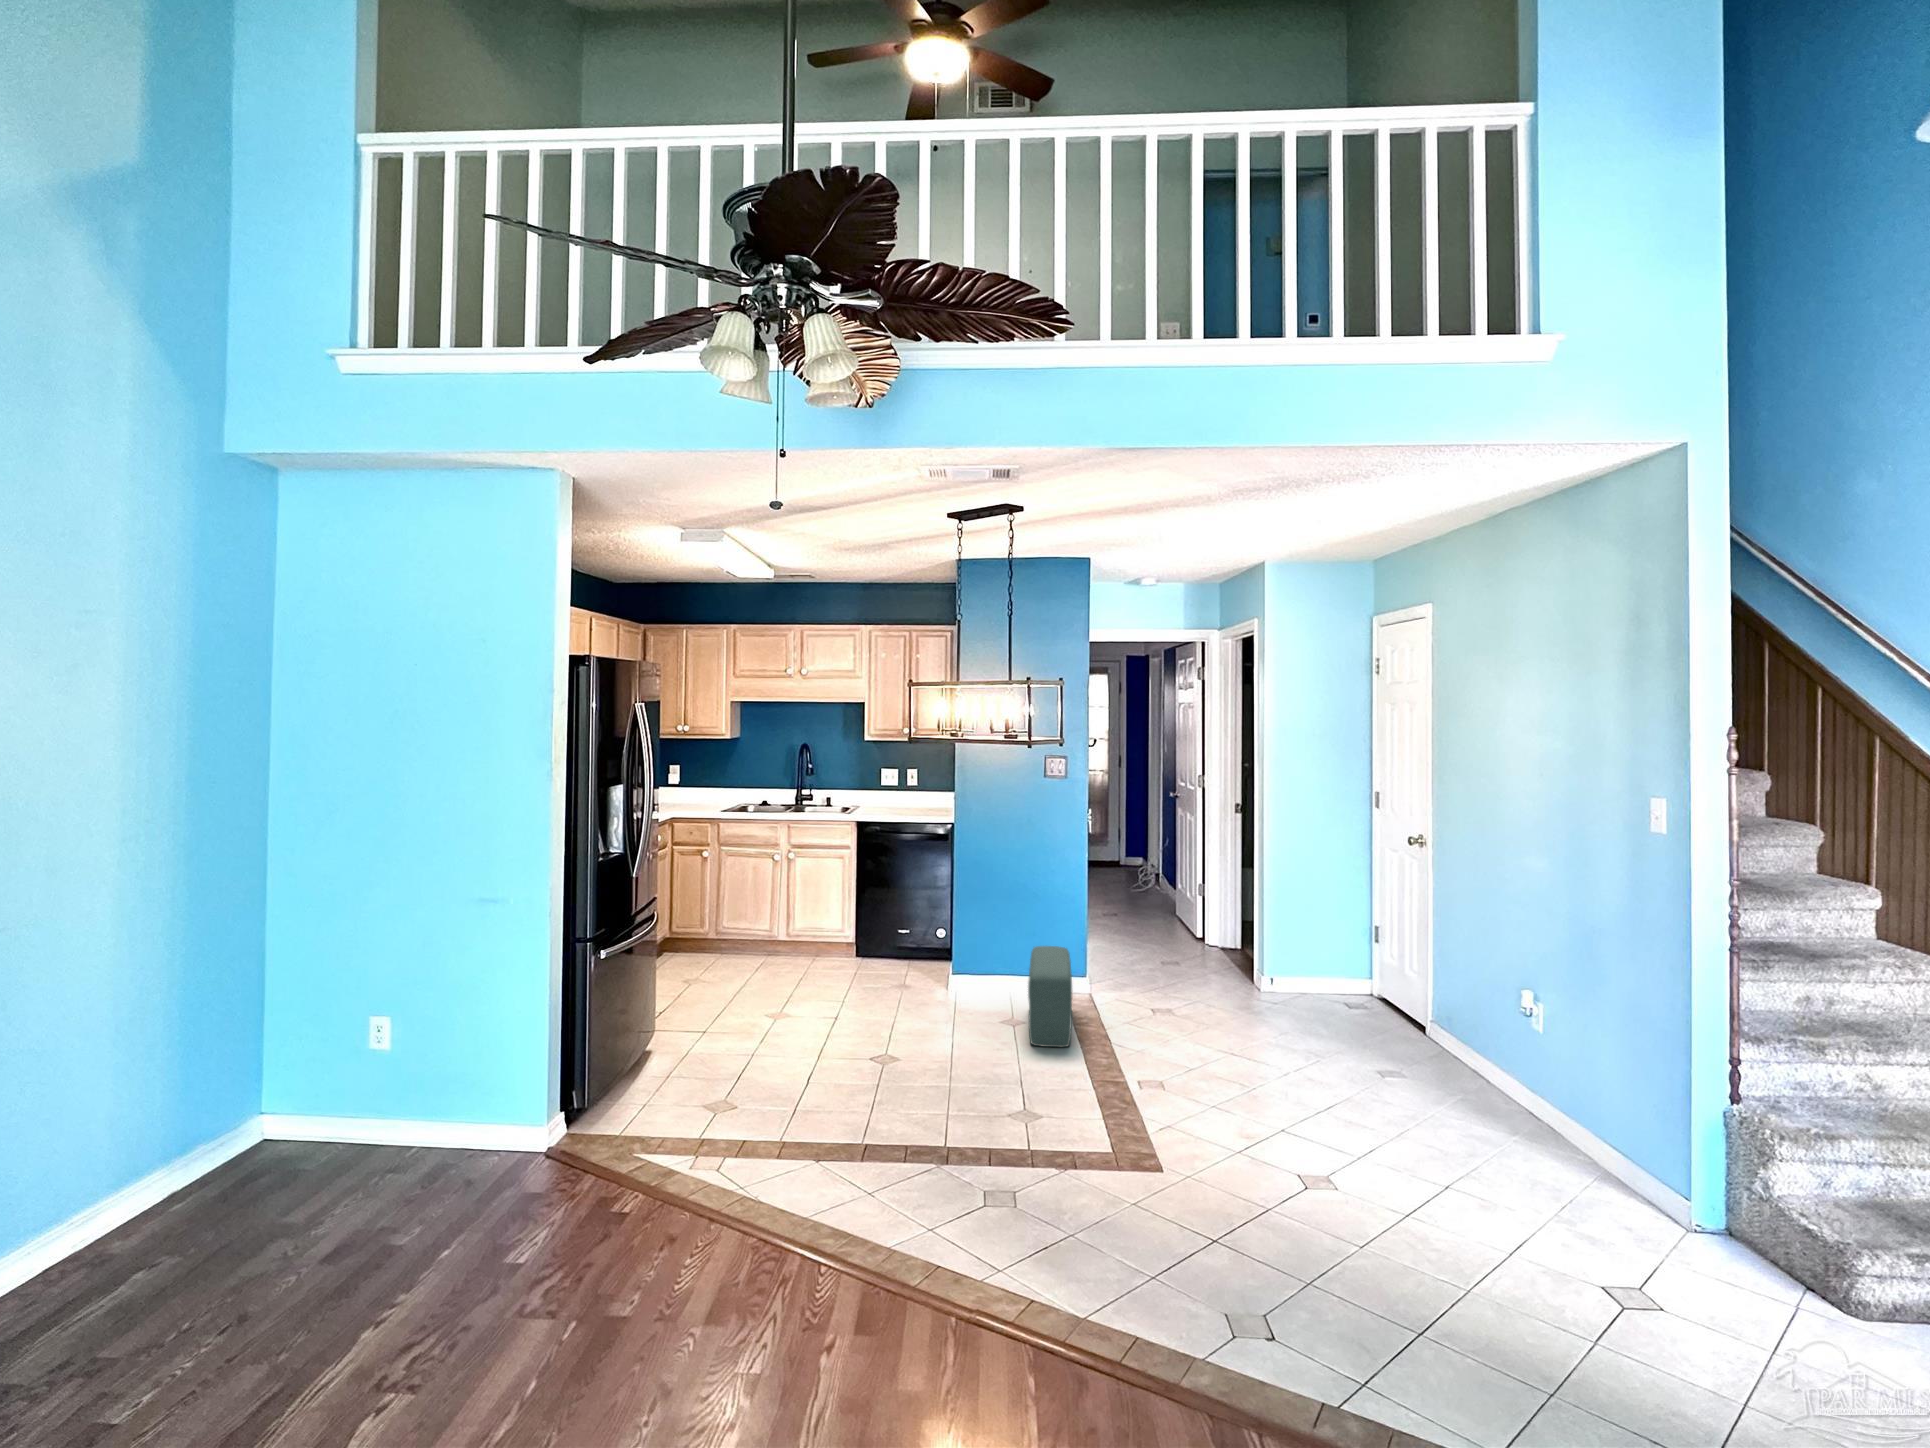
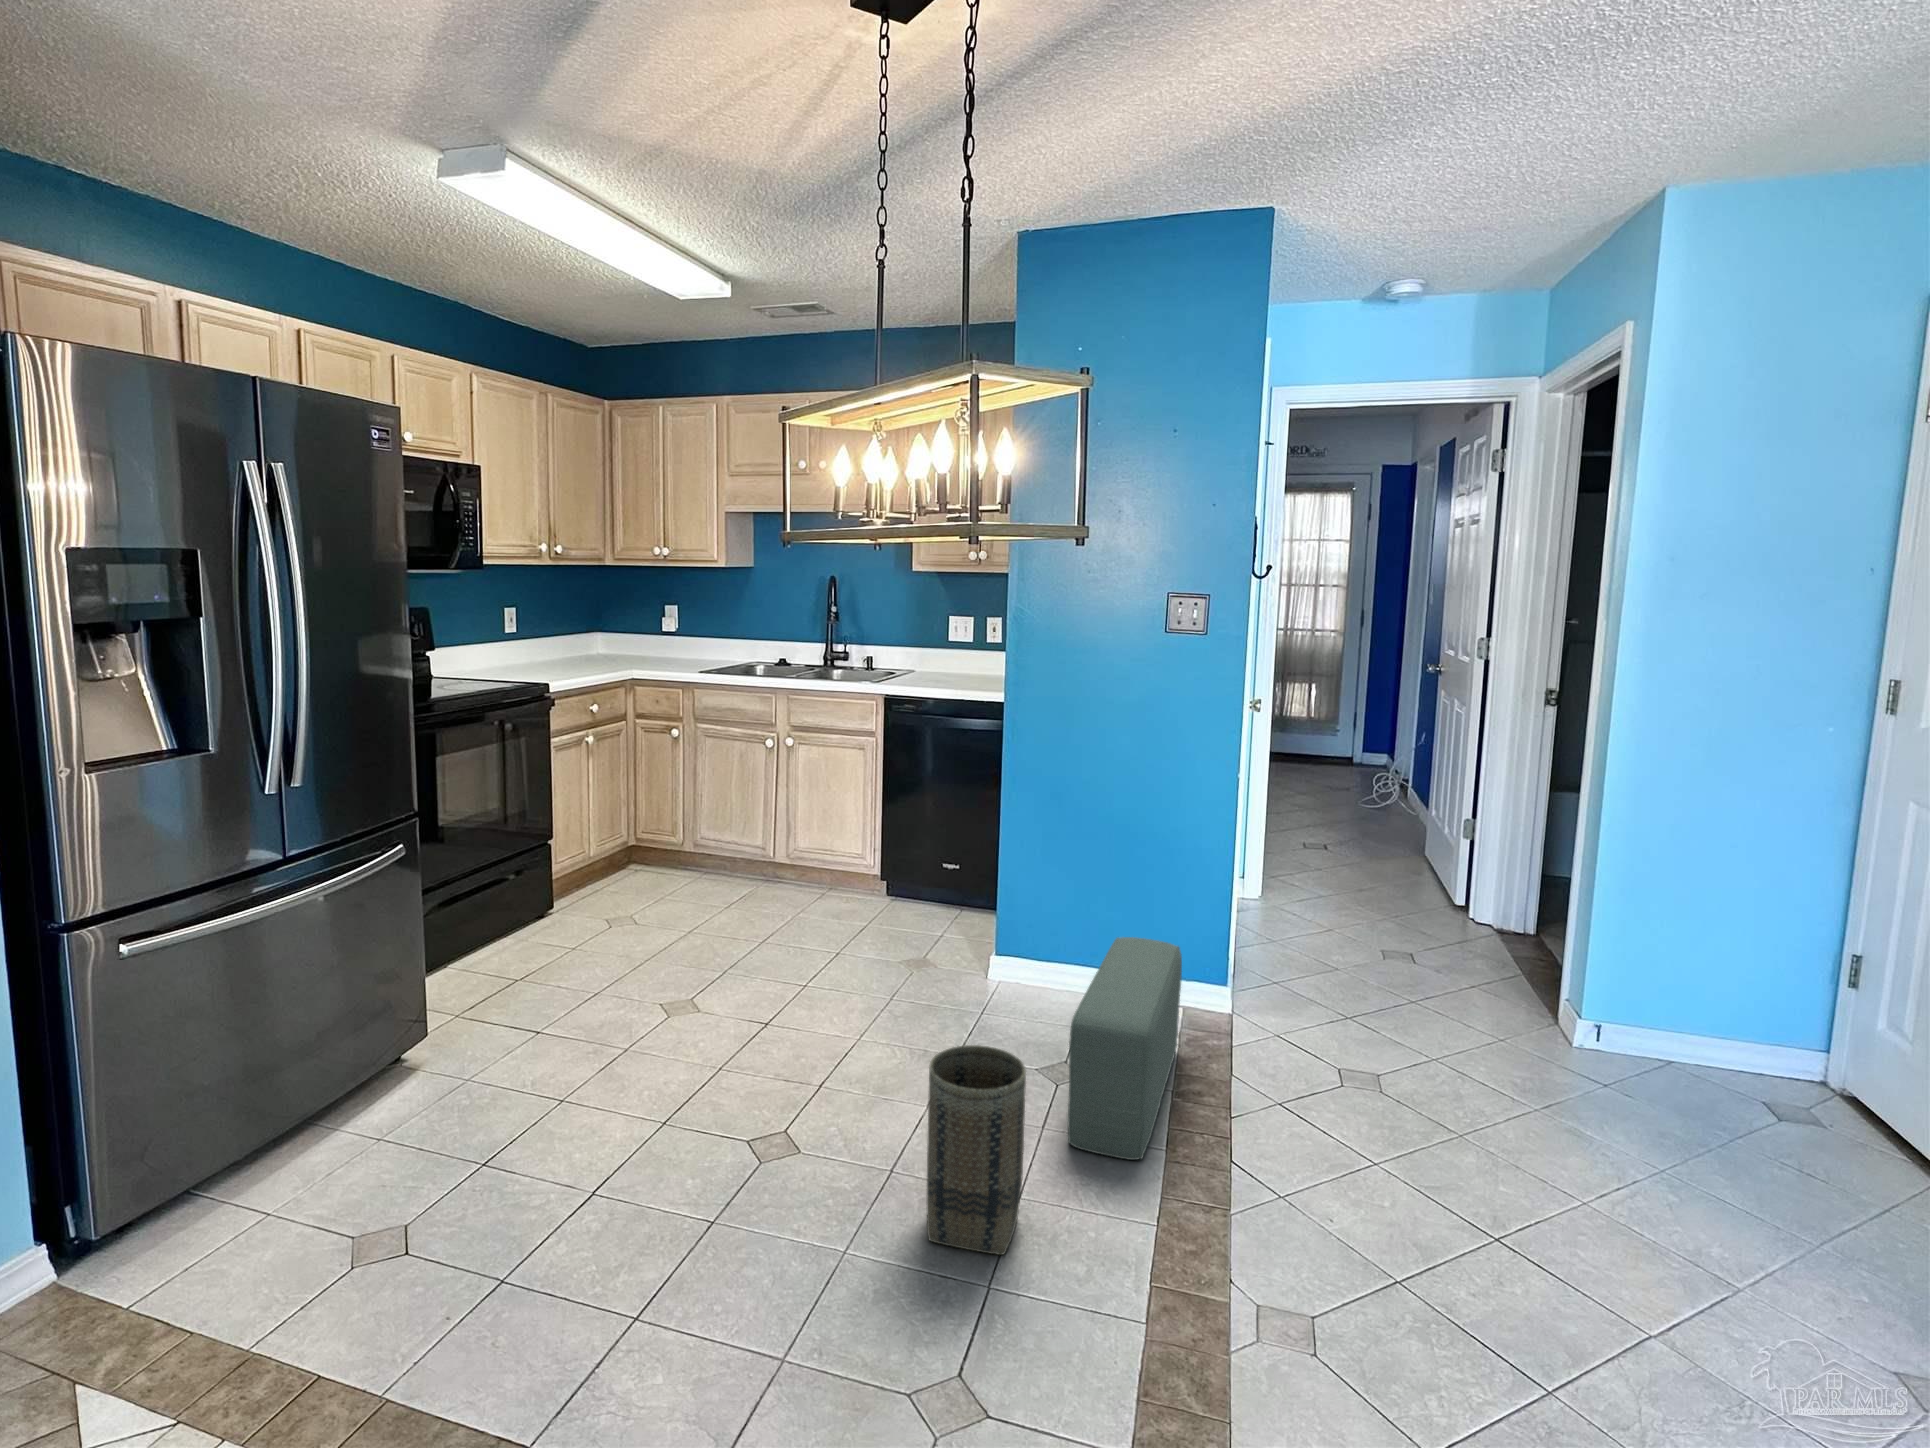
basket: none [979,984,1026,1080] -> present [927,1045,1026,1255]

